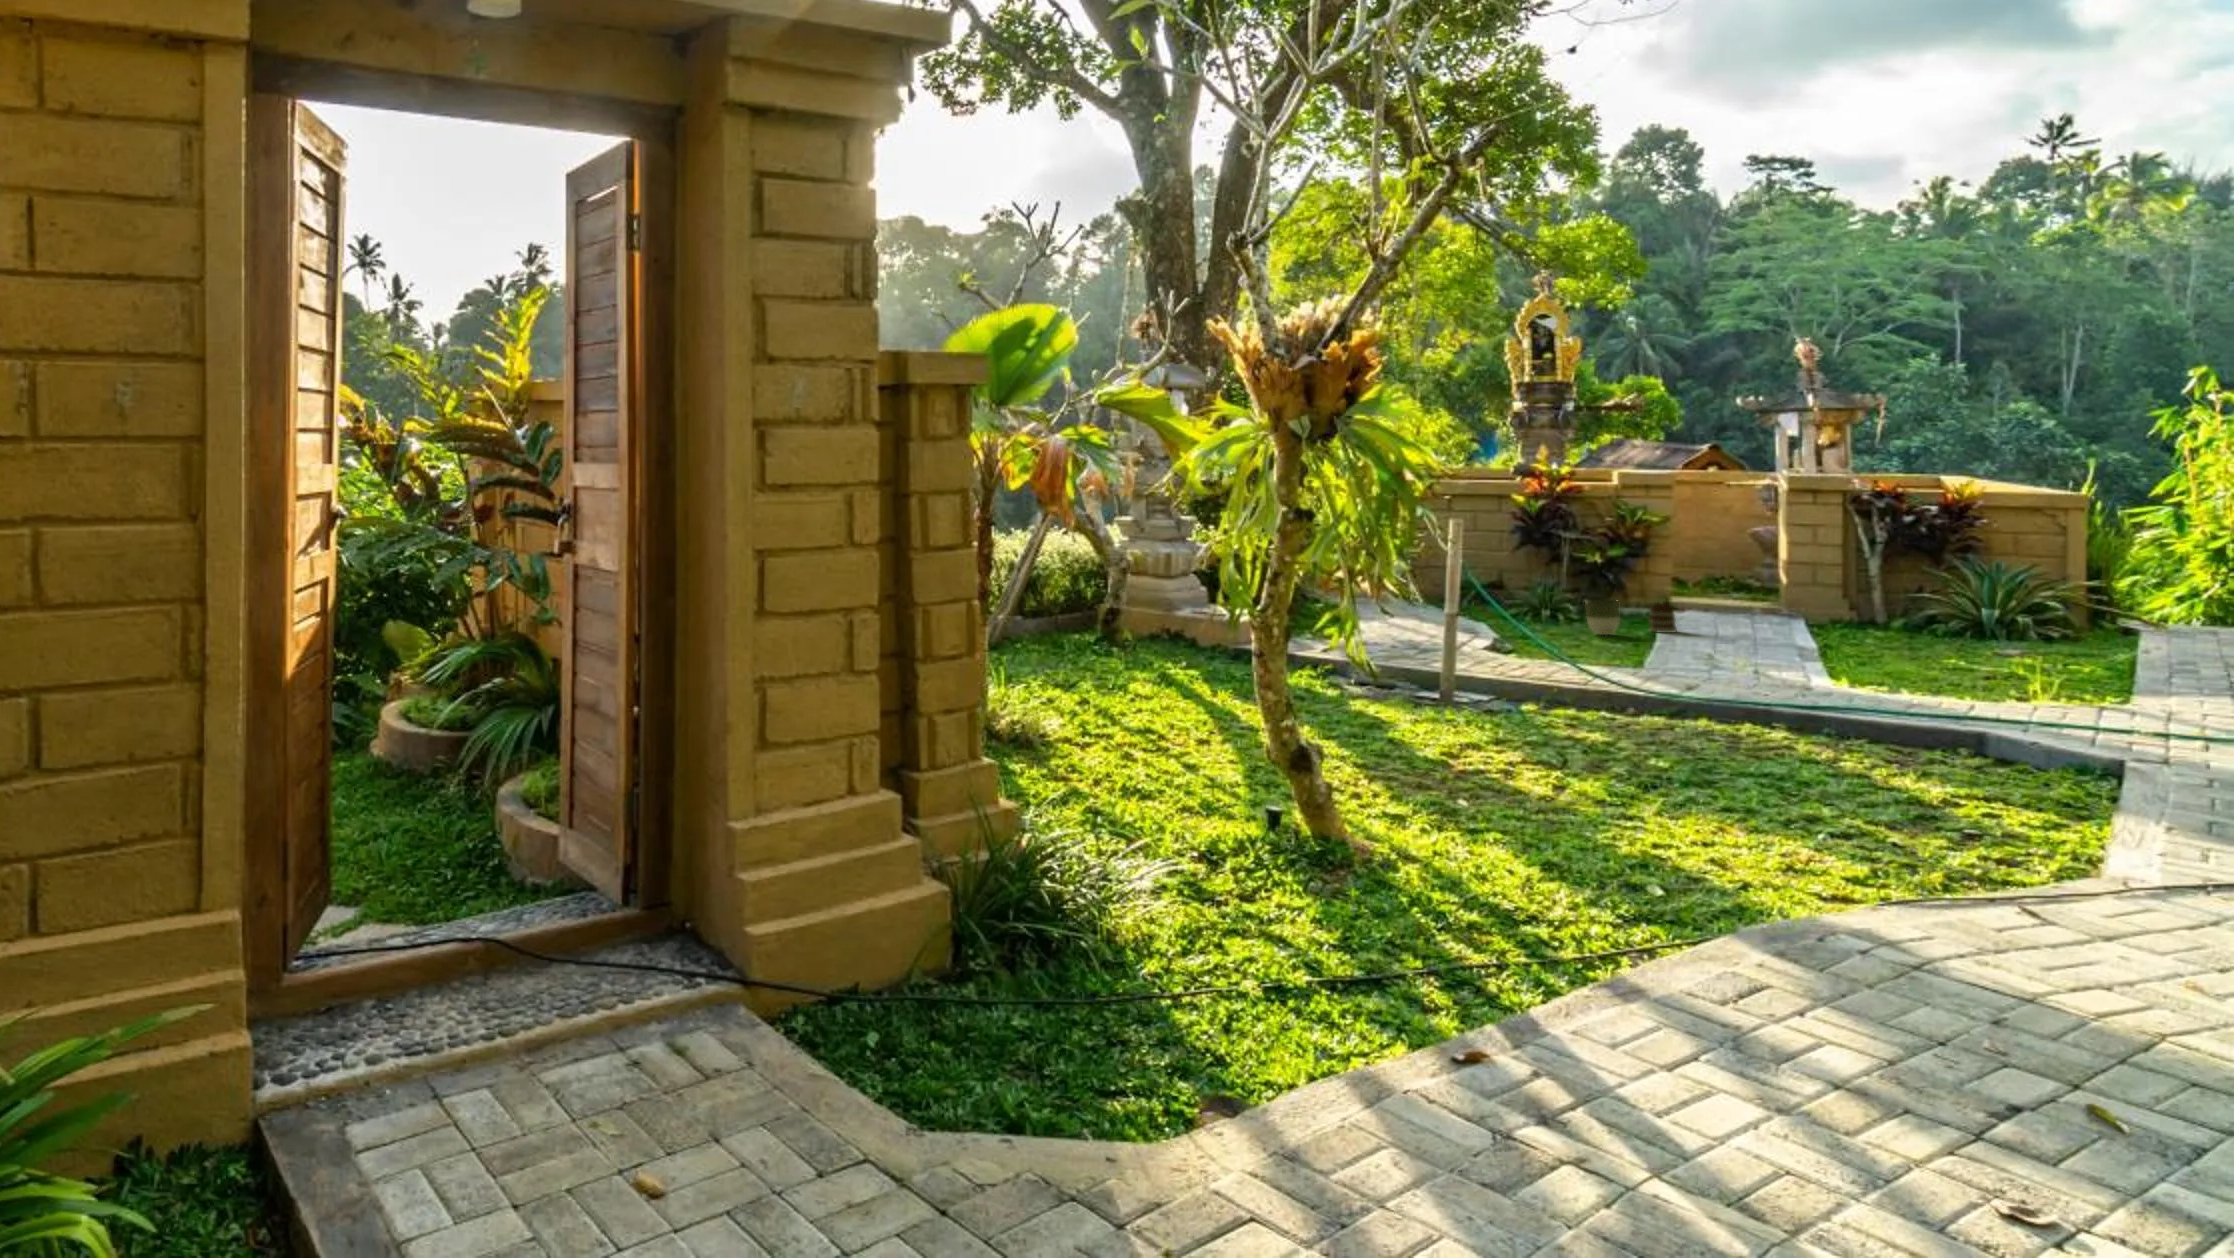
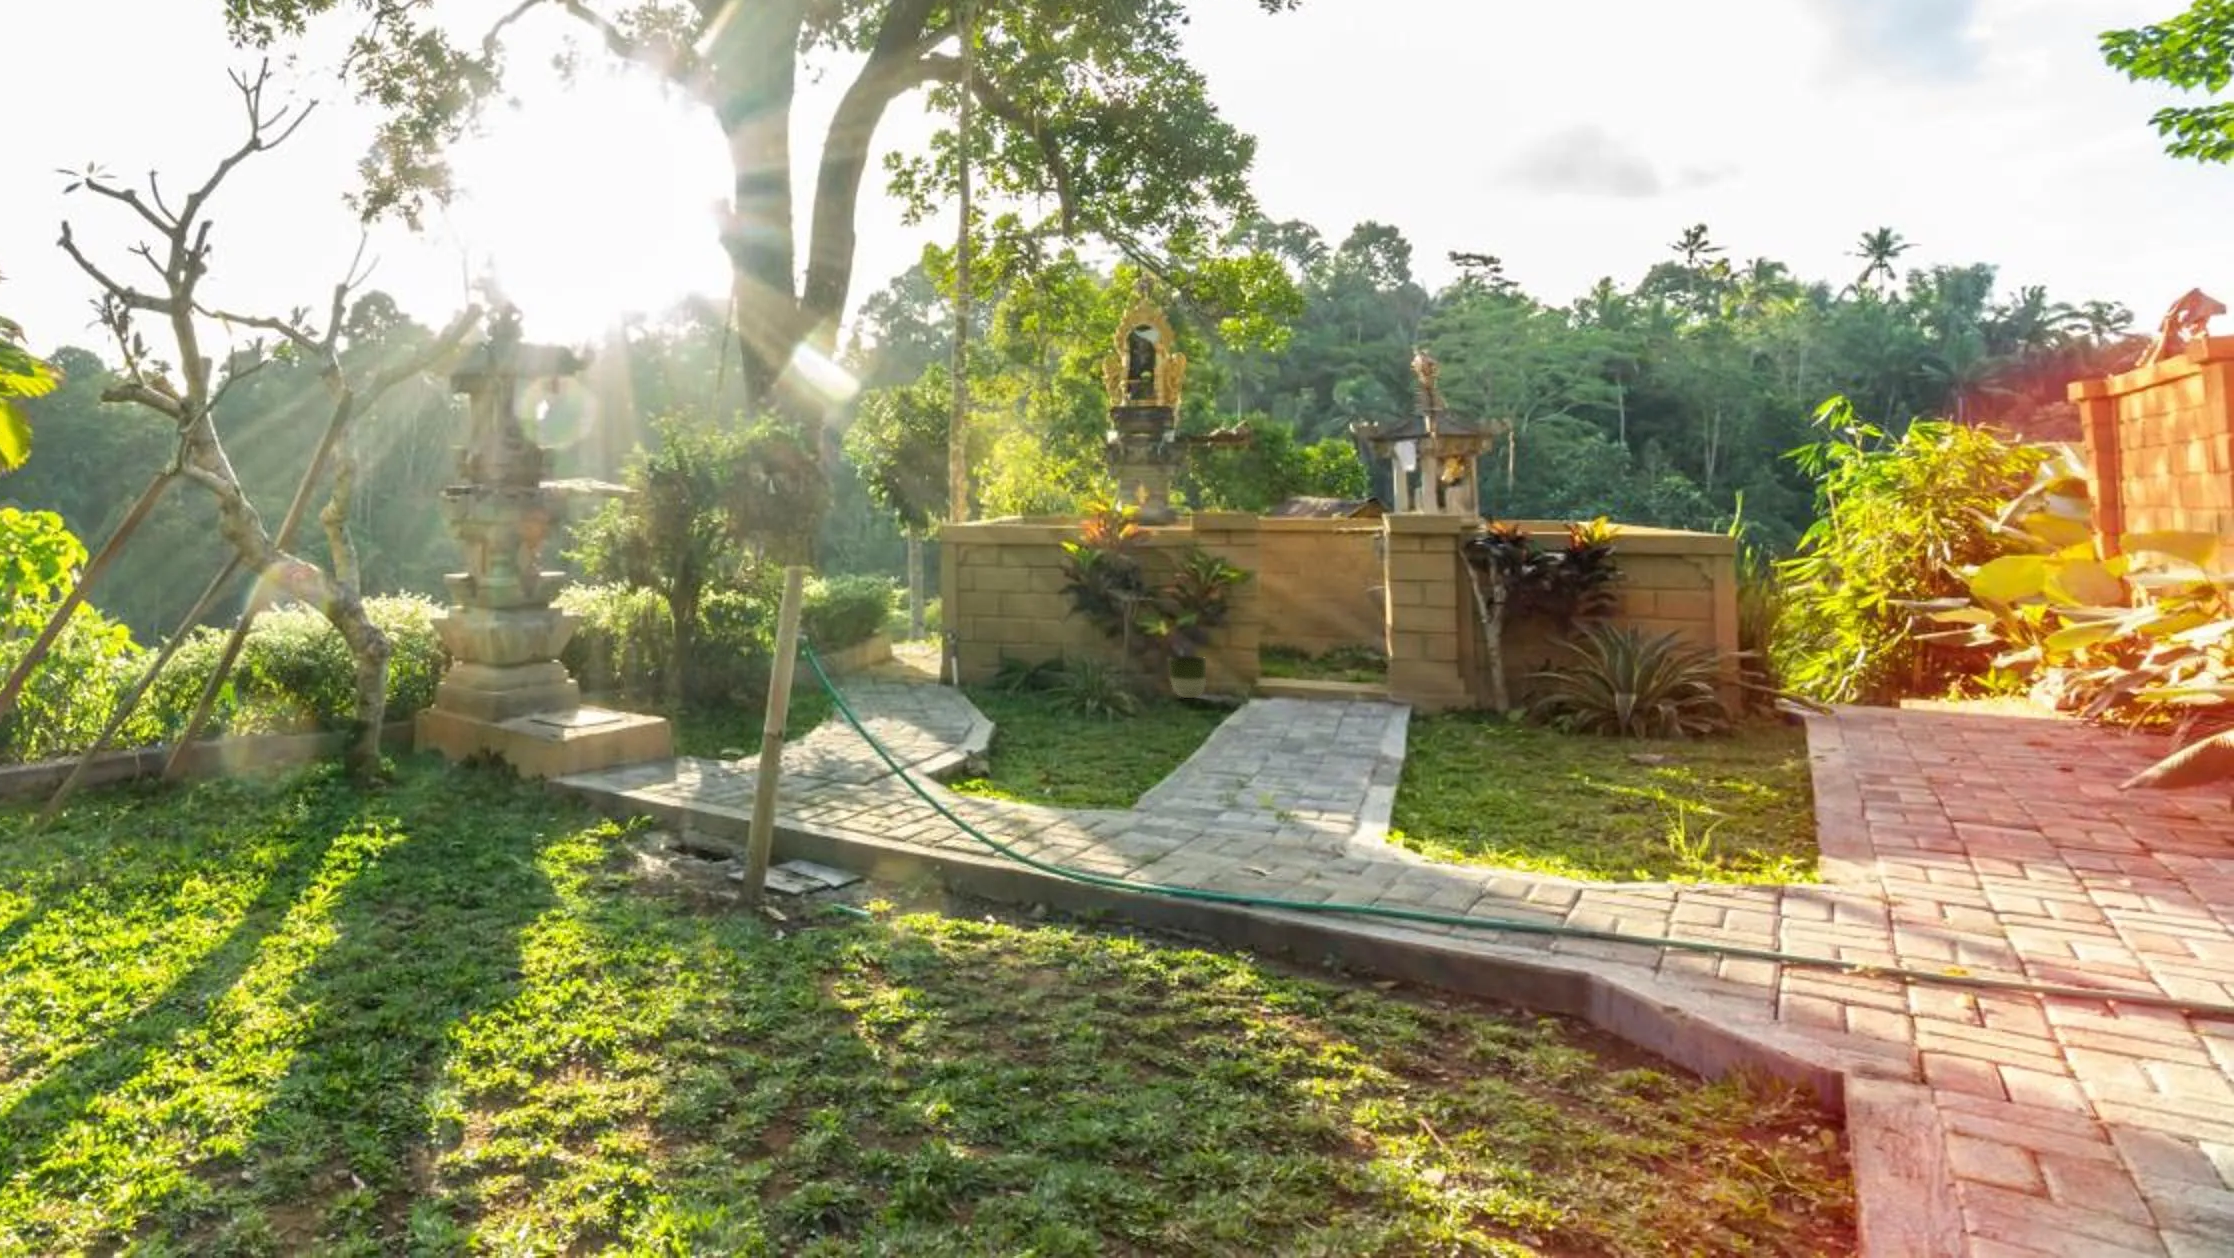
wooden bucket: present [1650,592,1677,633] -> none [1243,644,1273,696]

